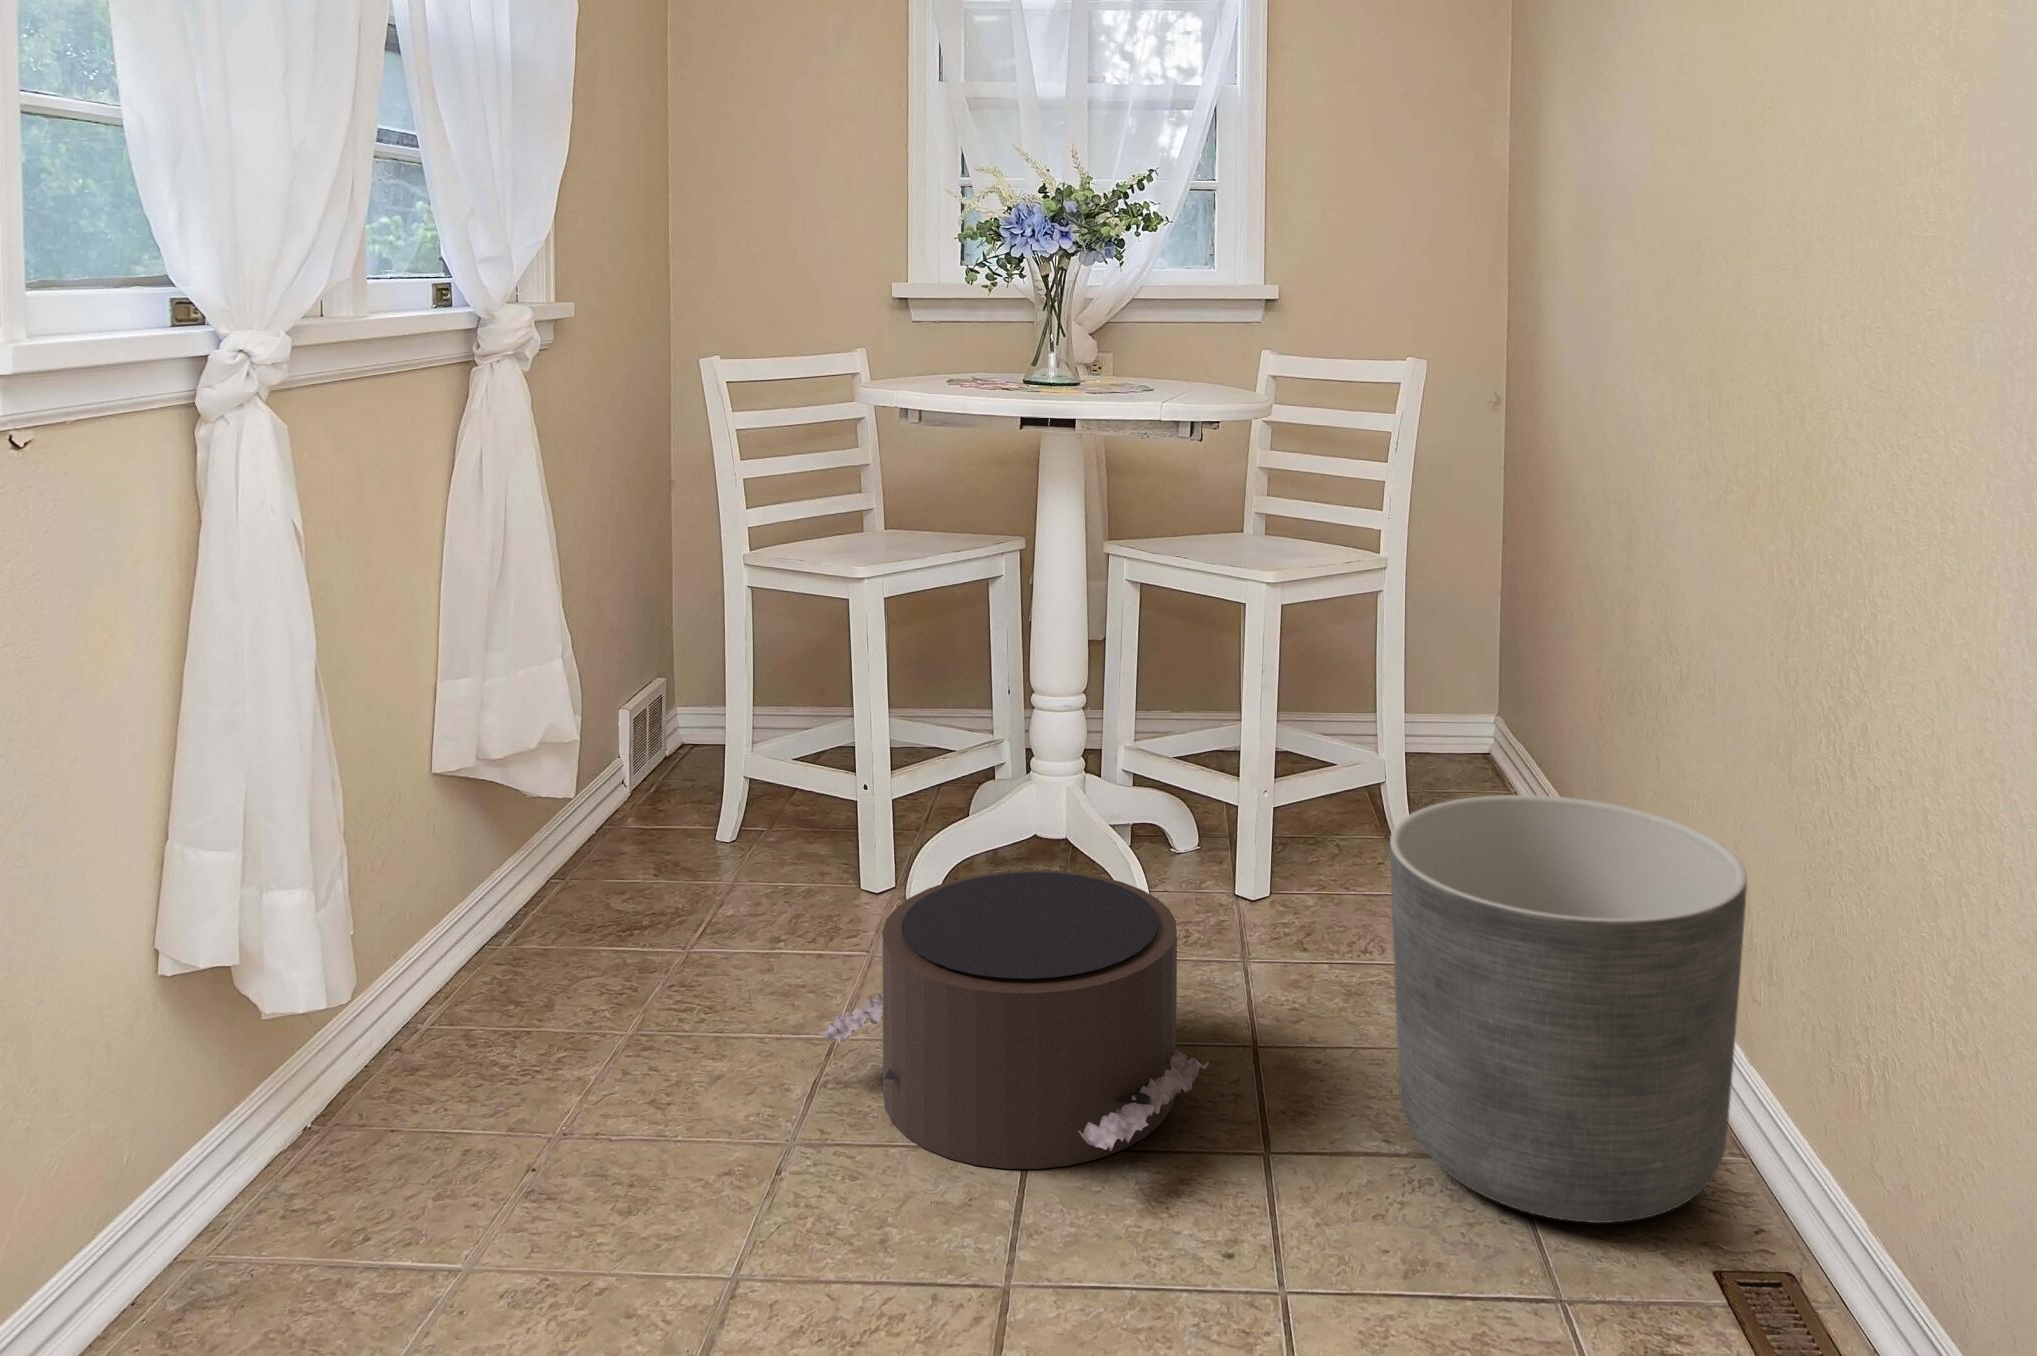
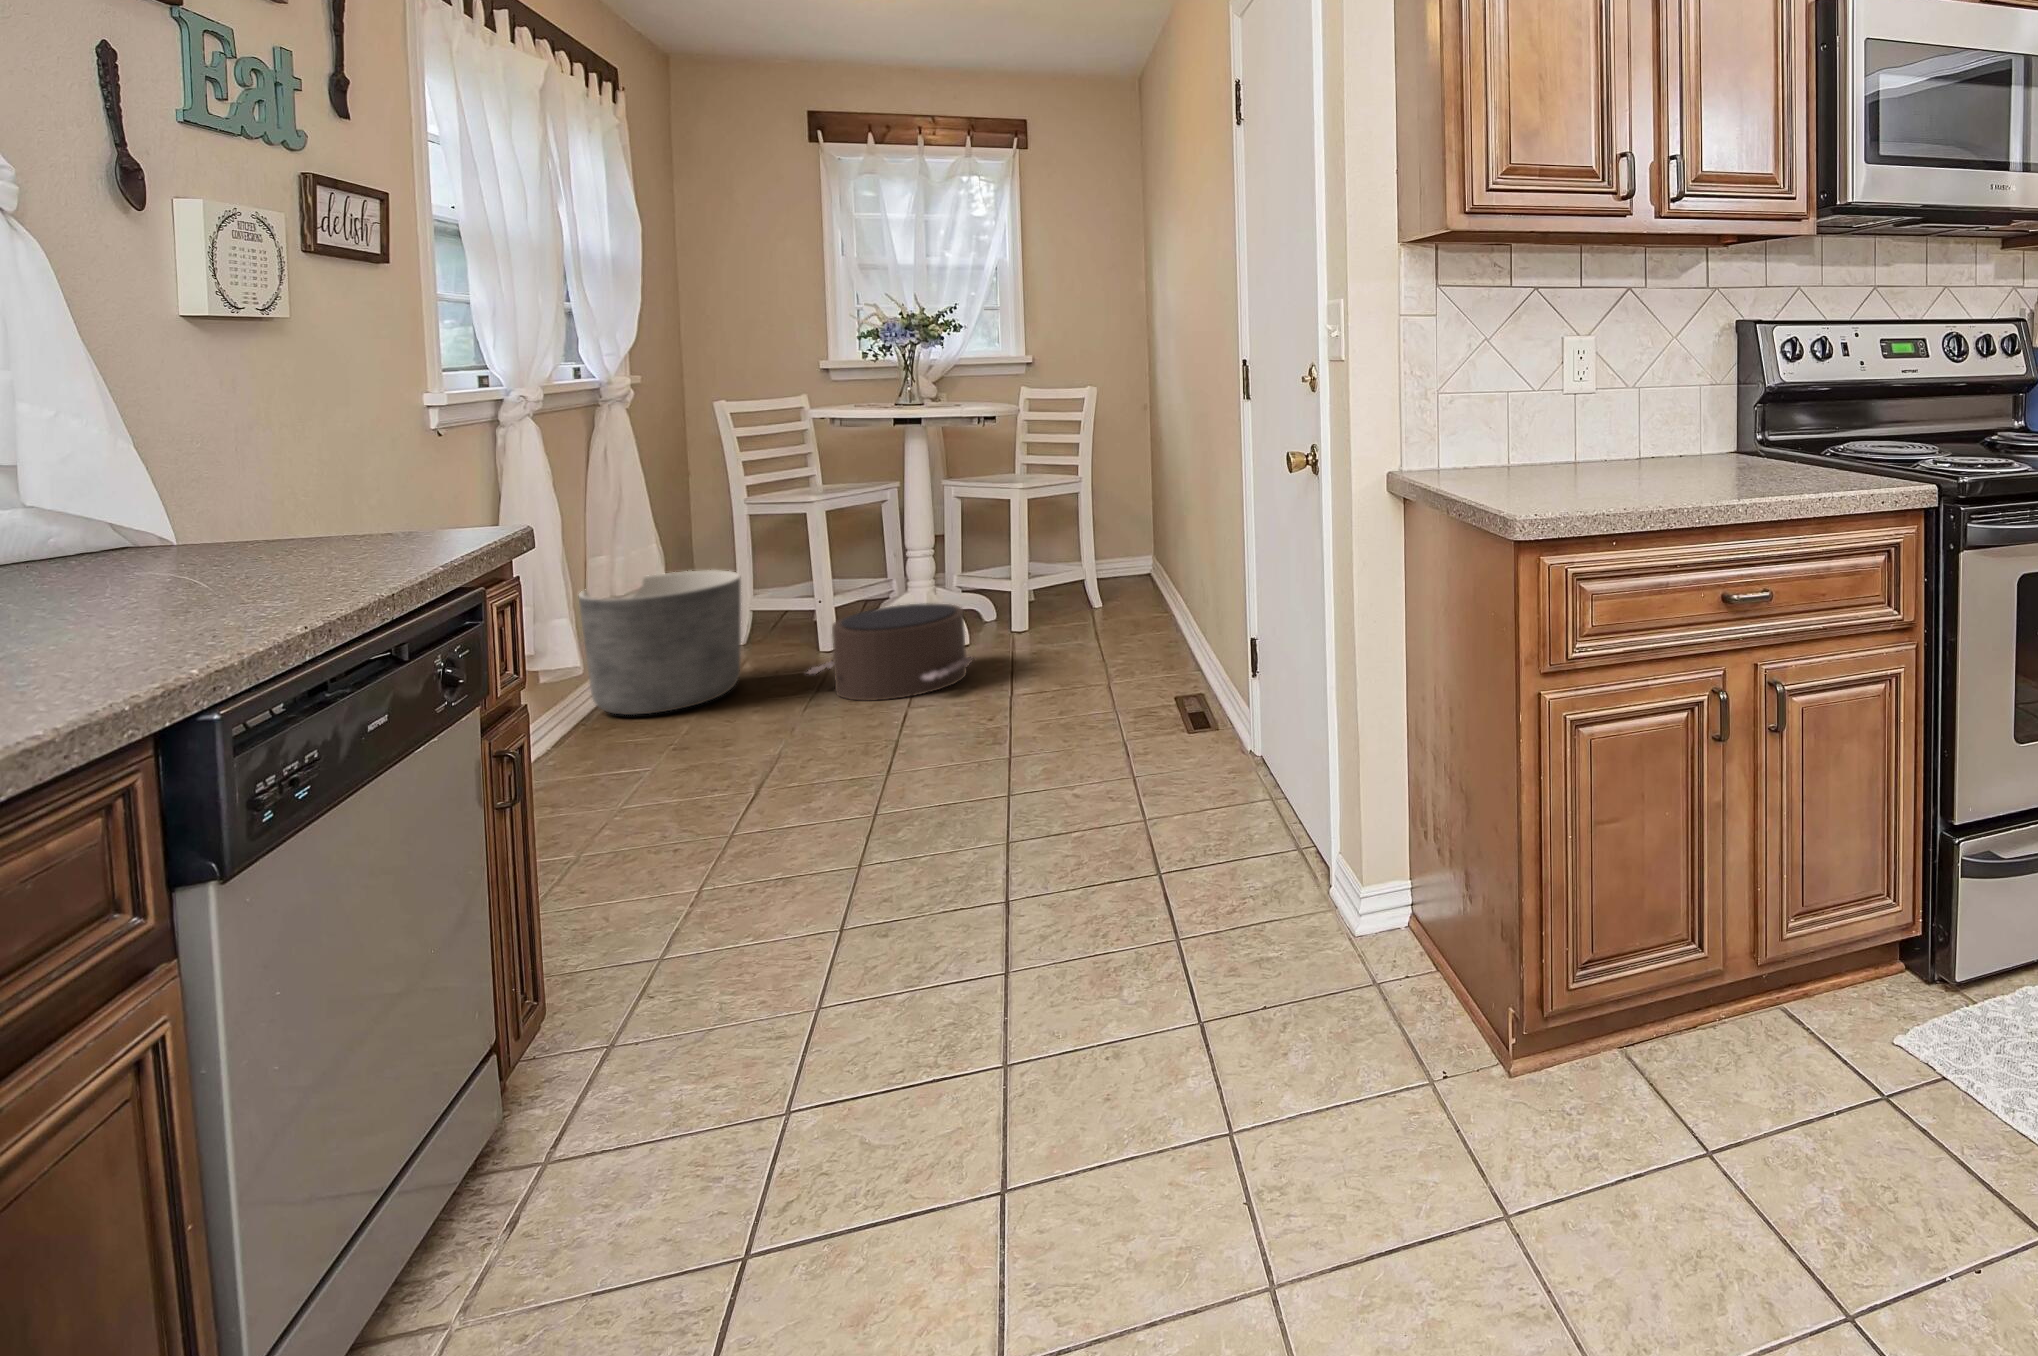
planter: present [1390,795,1747,1223] -> present [579,570,741,715]

